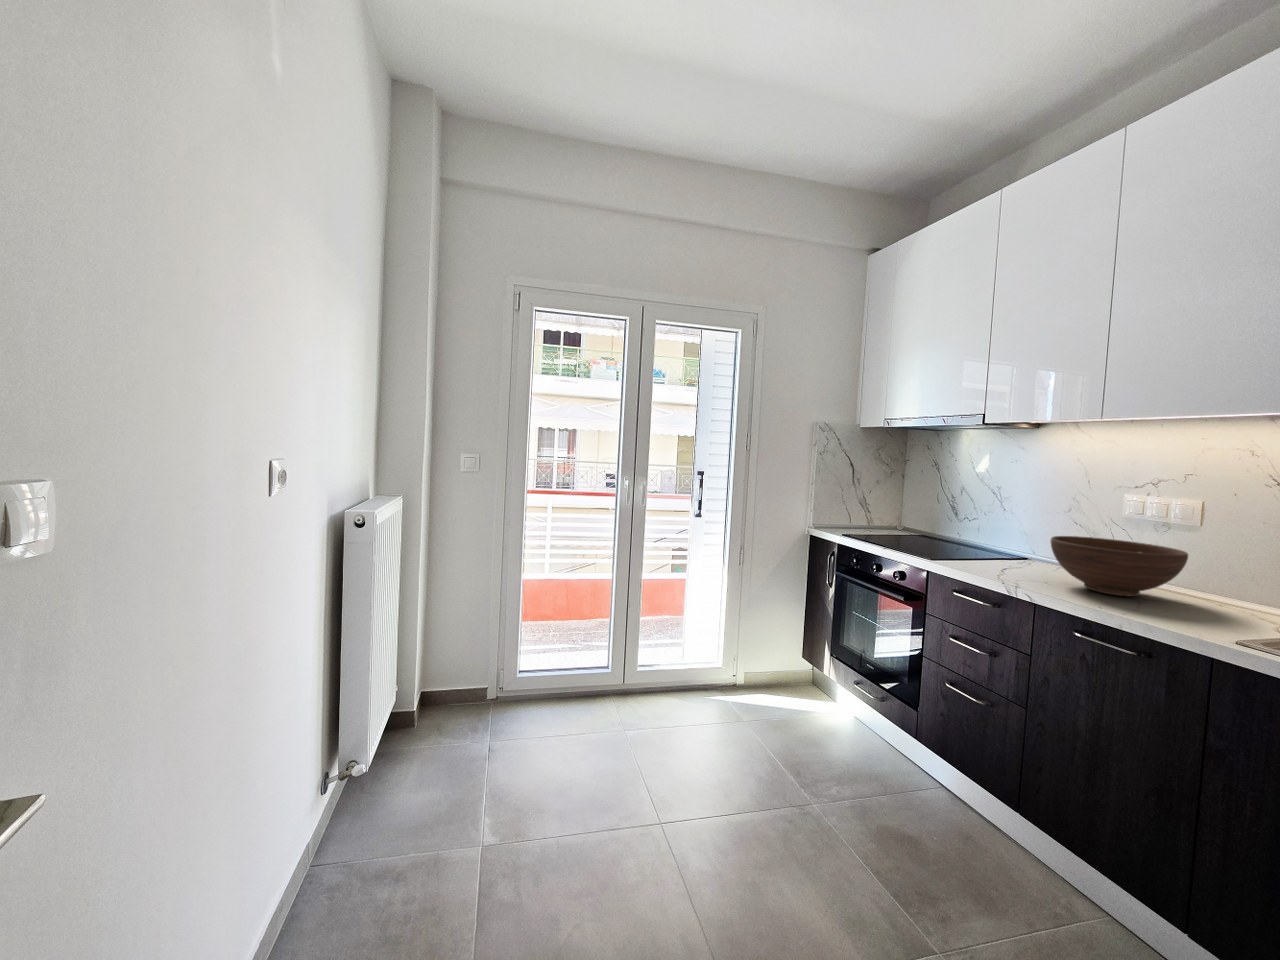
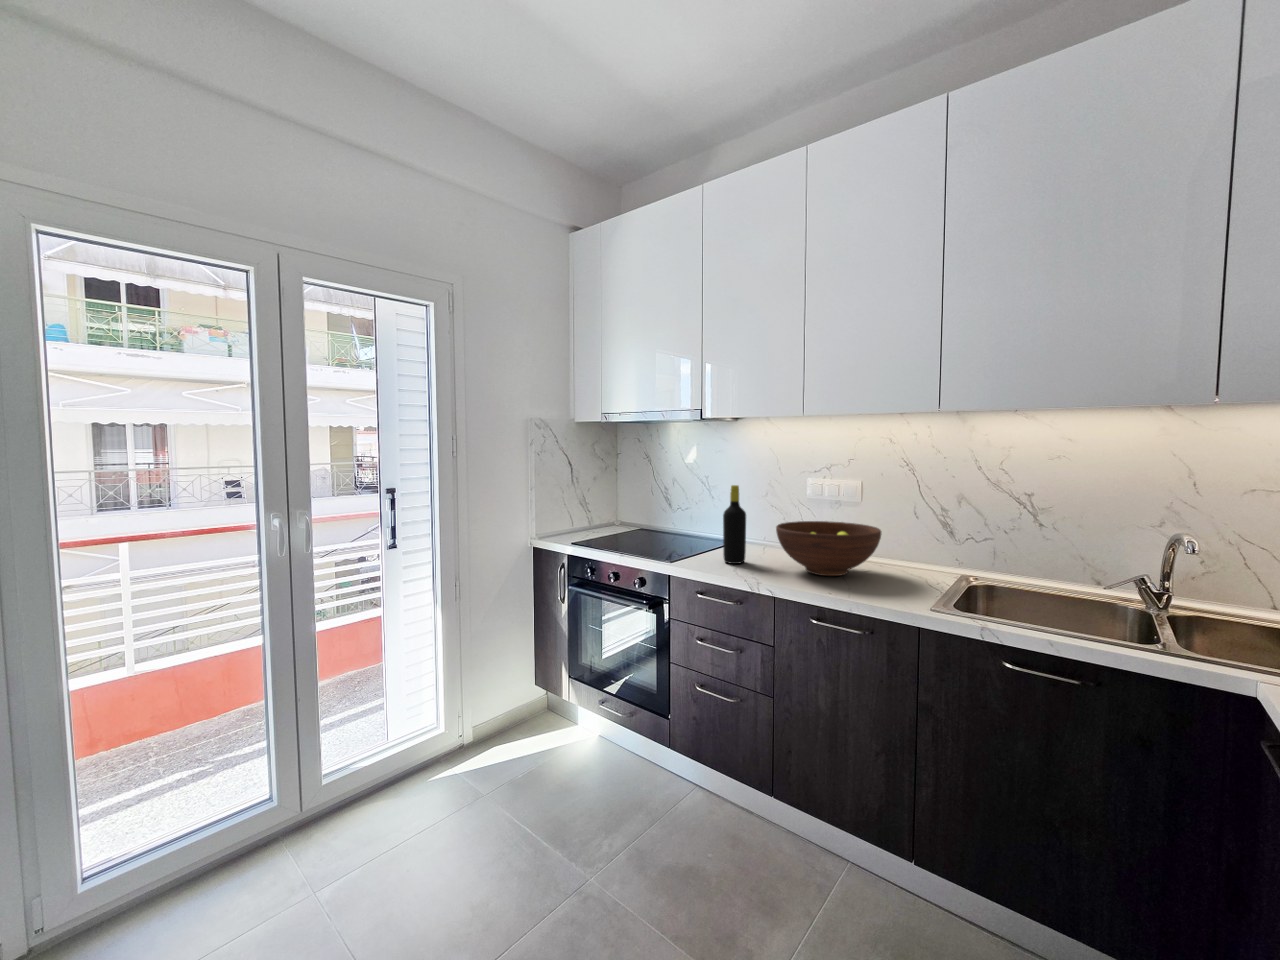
bottle: none [992,493,1022,571] -> present [723,485,746,564]

